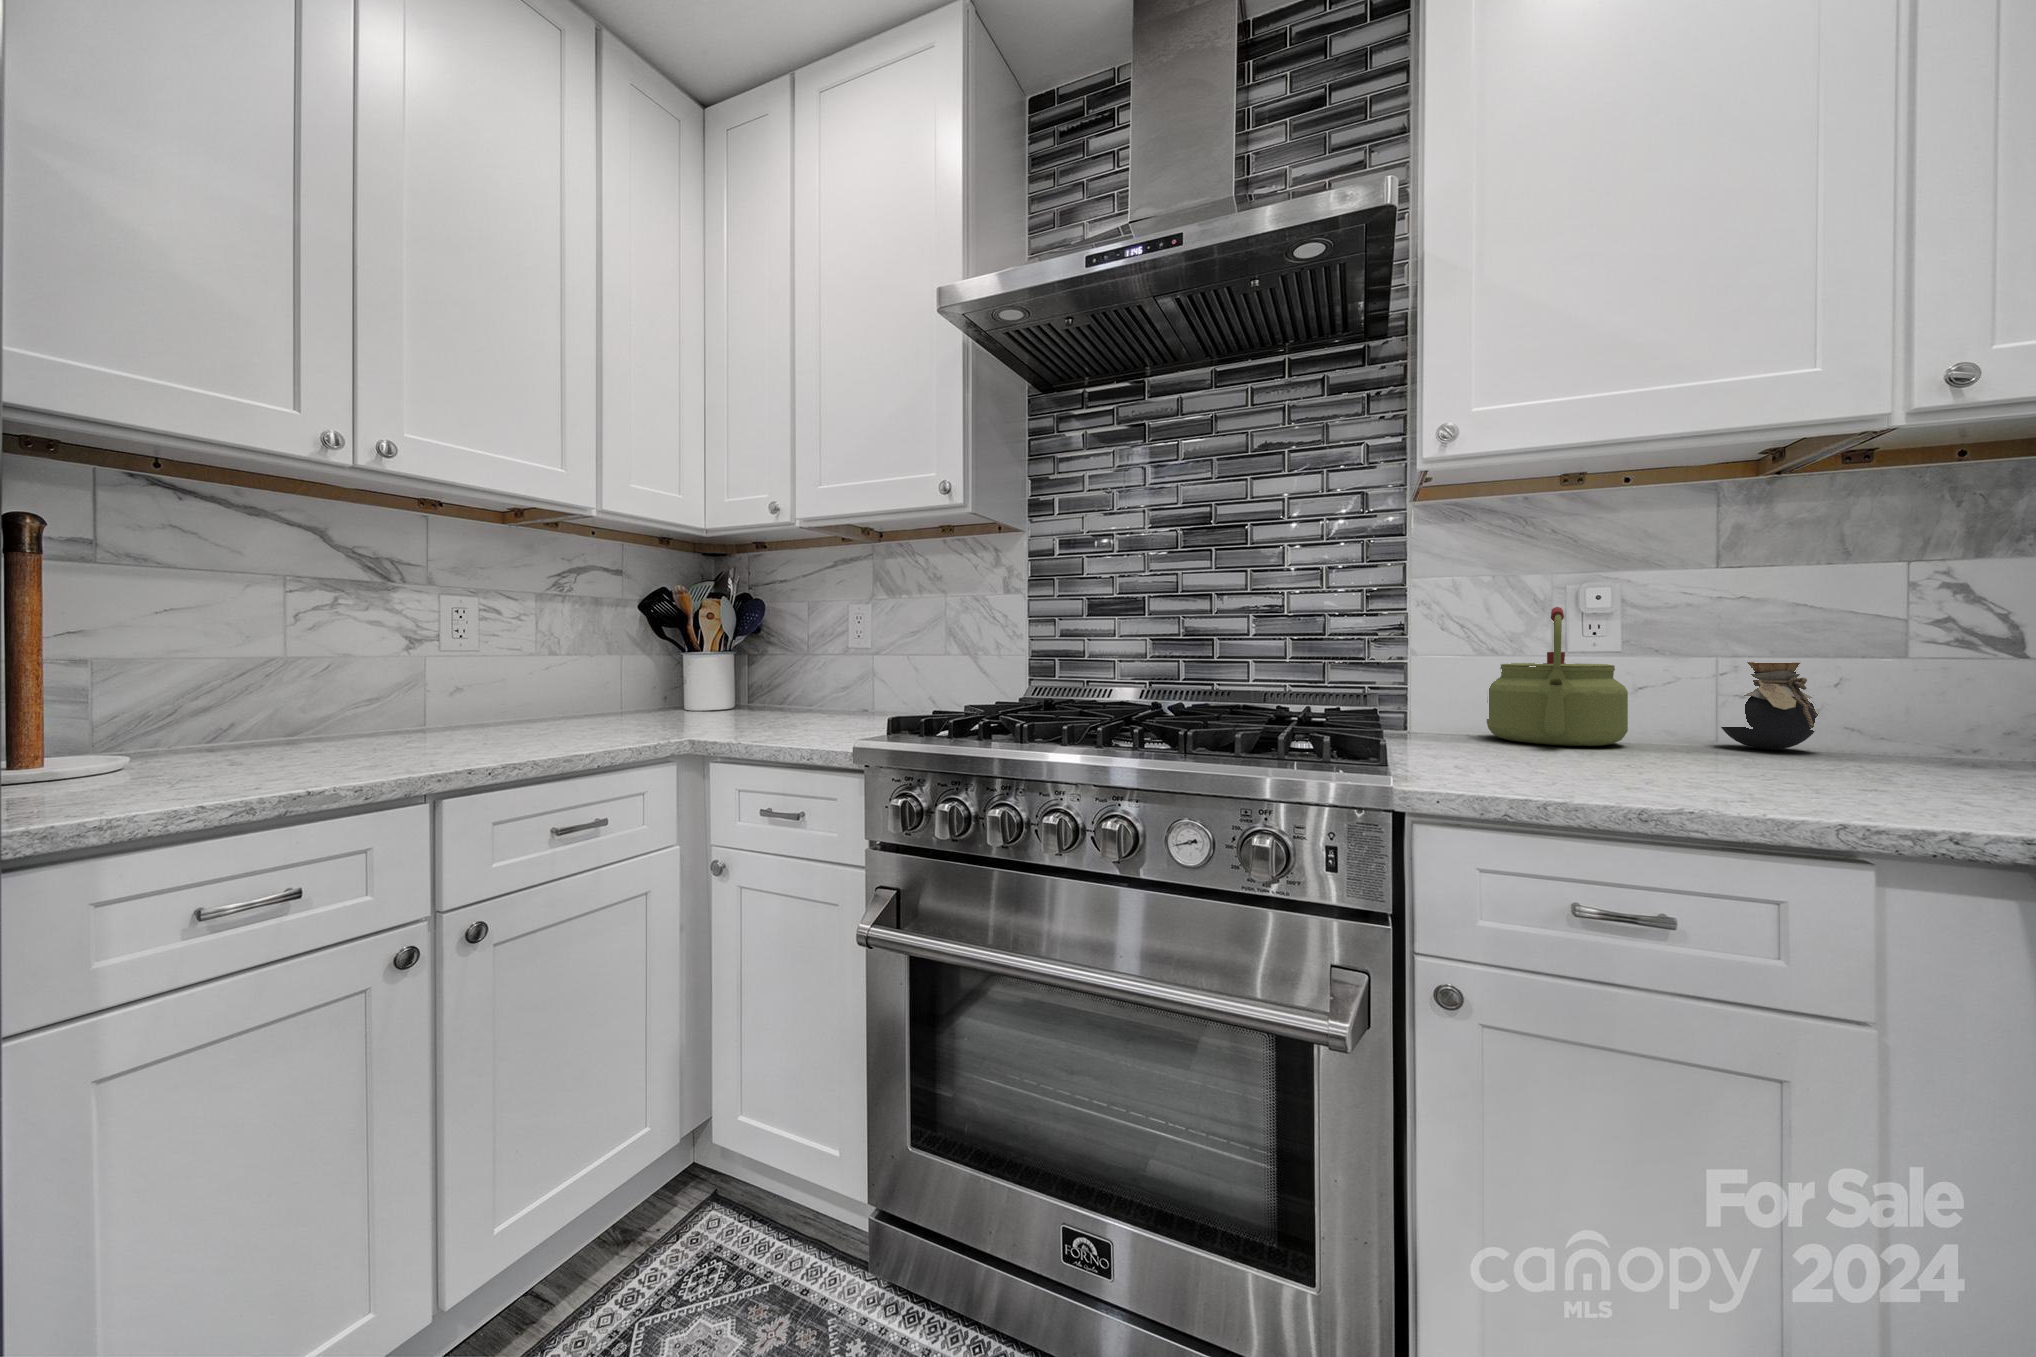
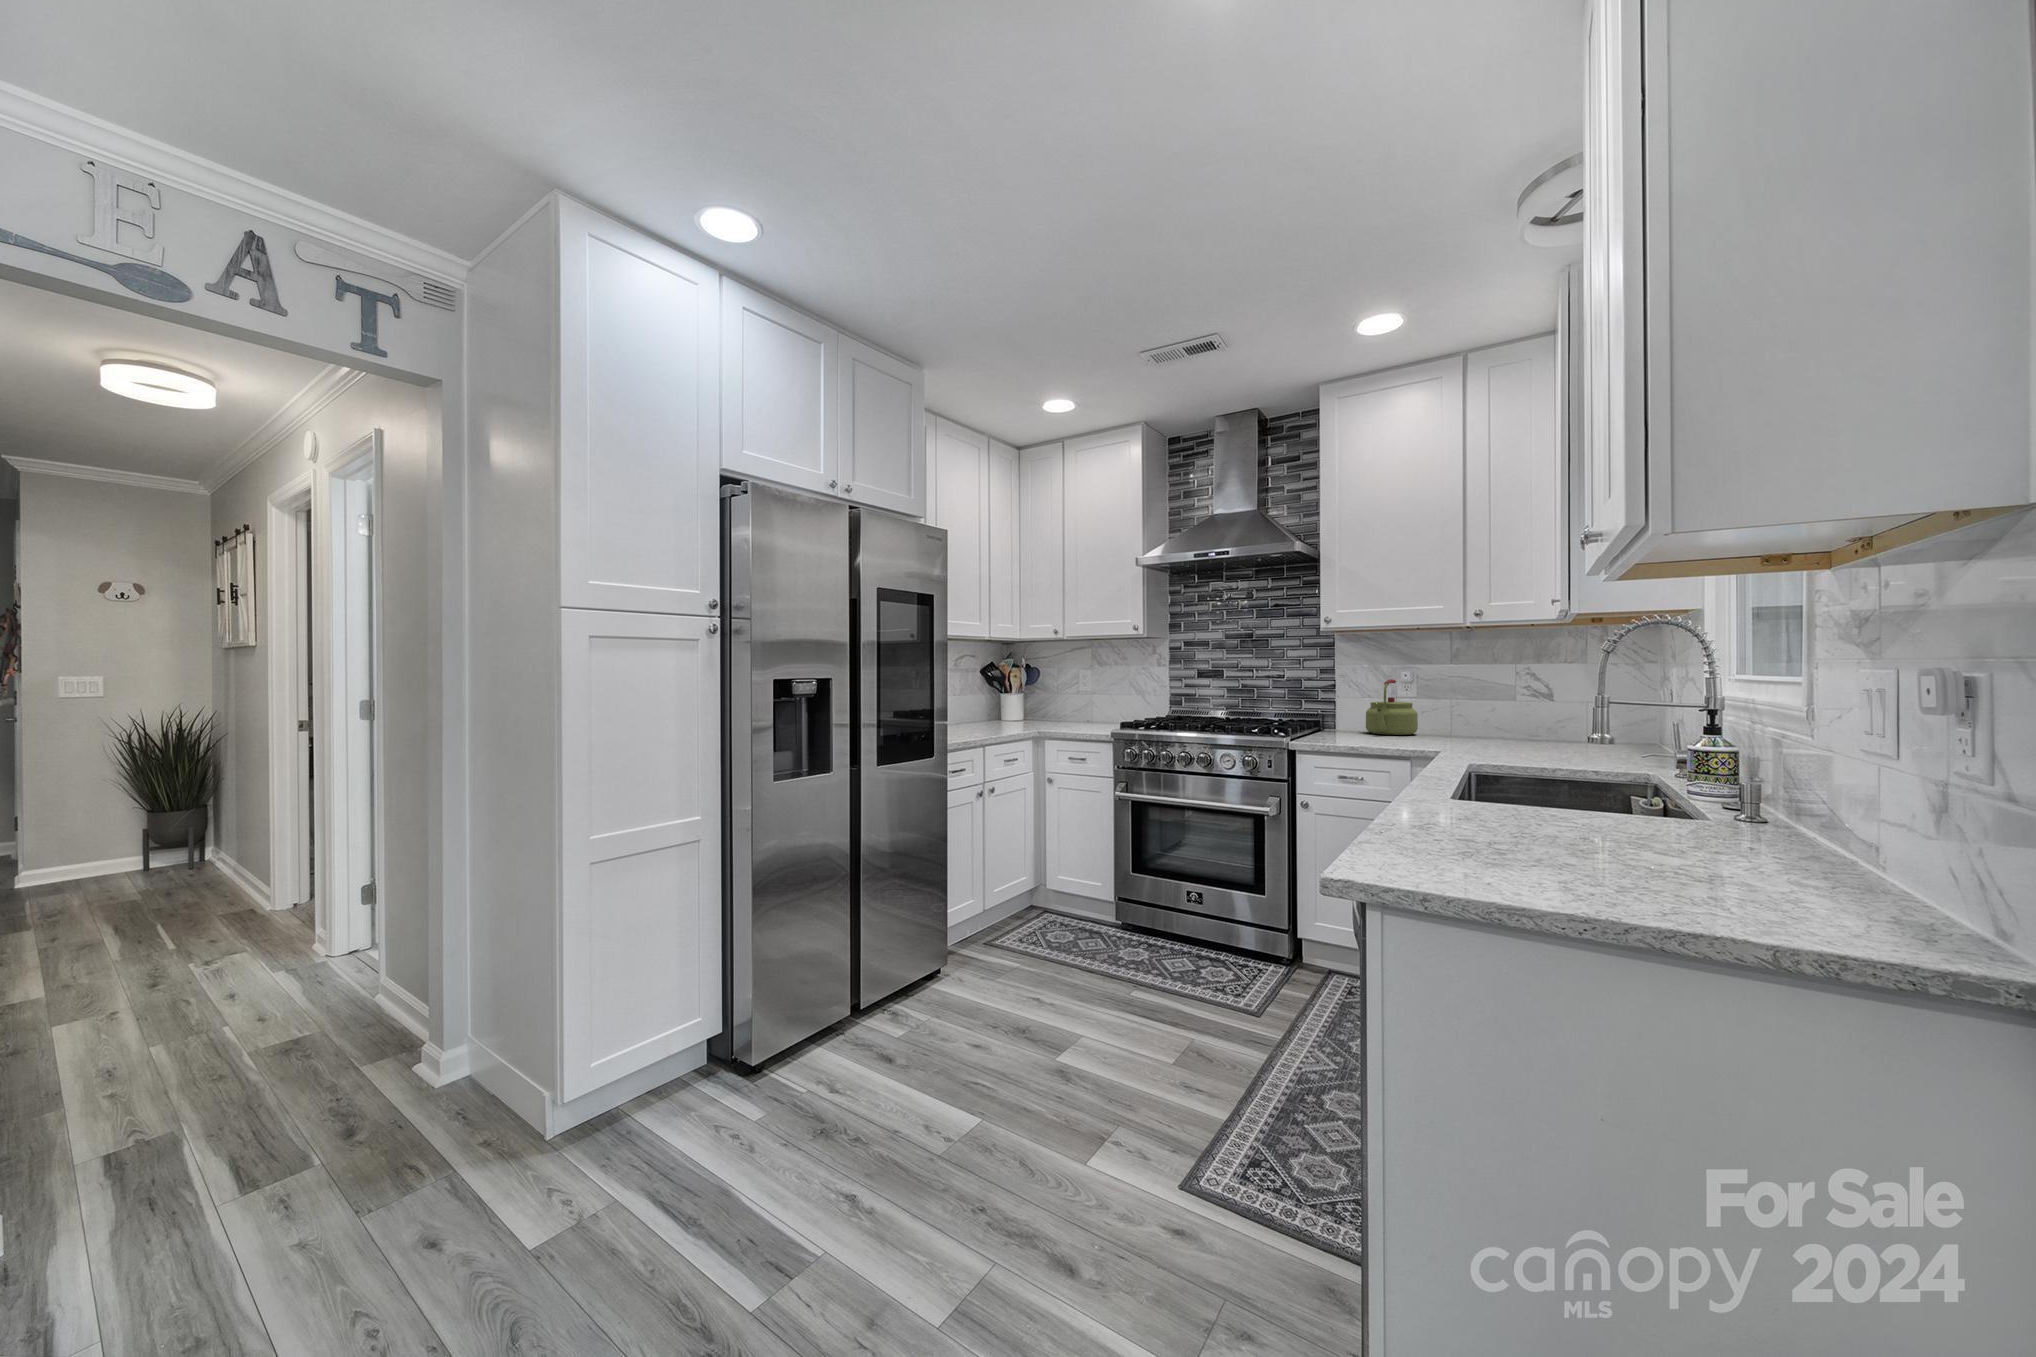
jar: present [1721,662,1819,749] -> none [1455,702,1488,737]

